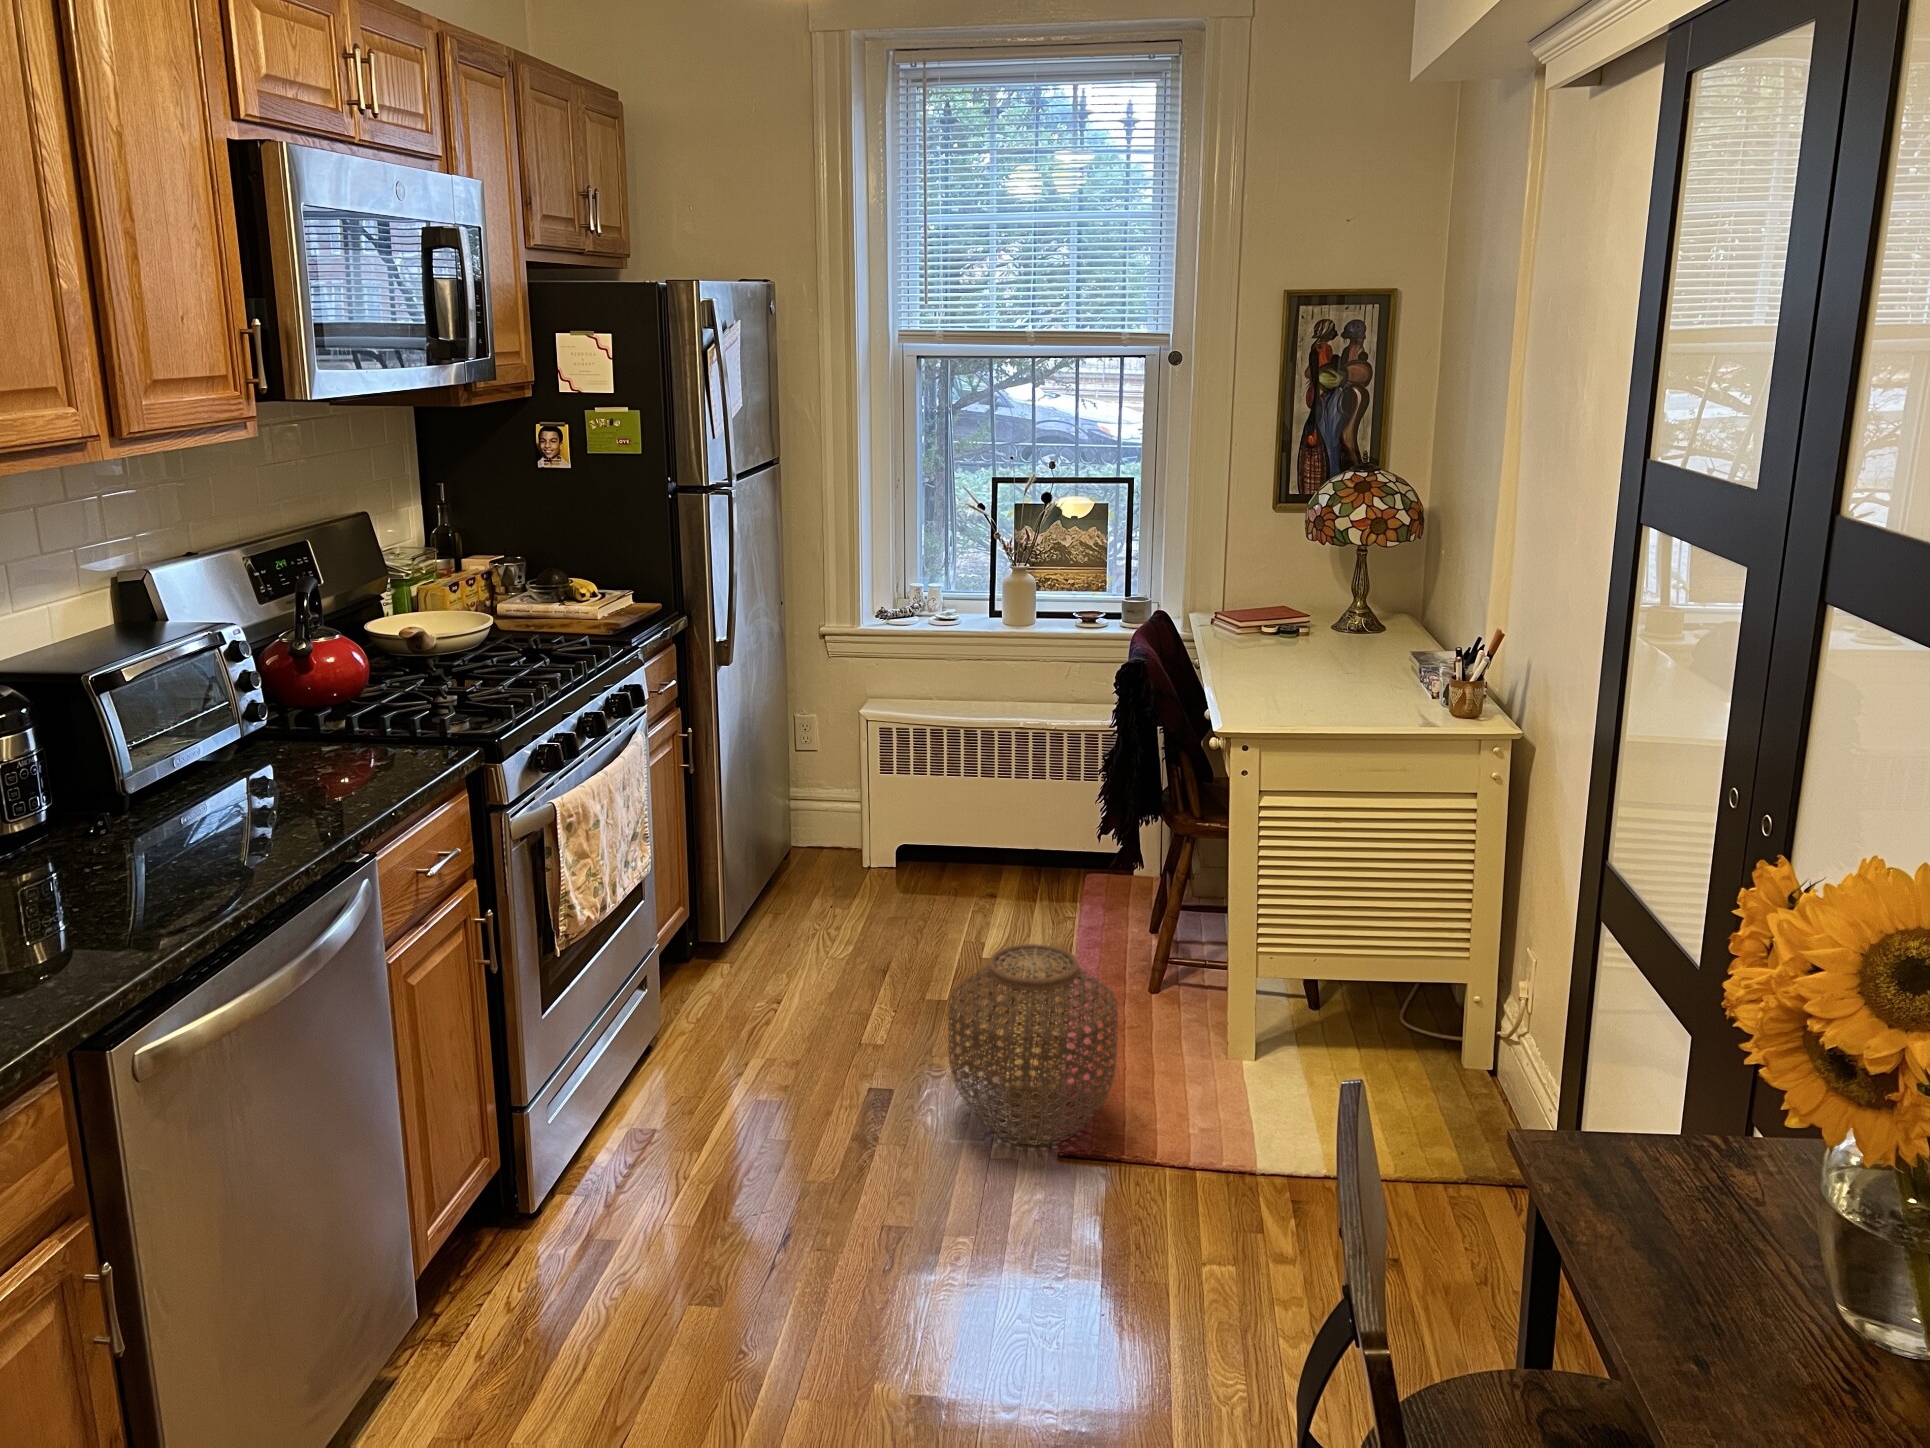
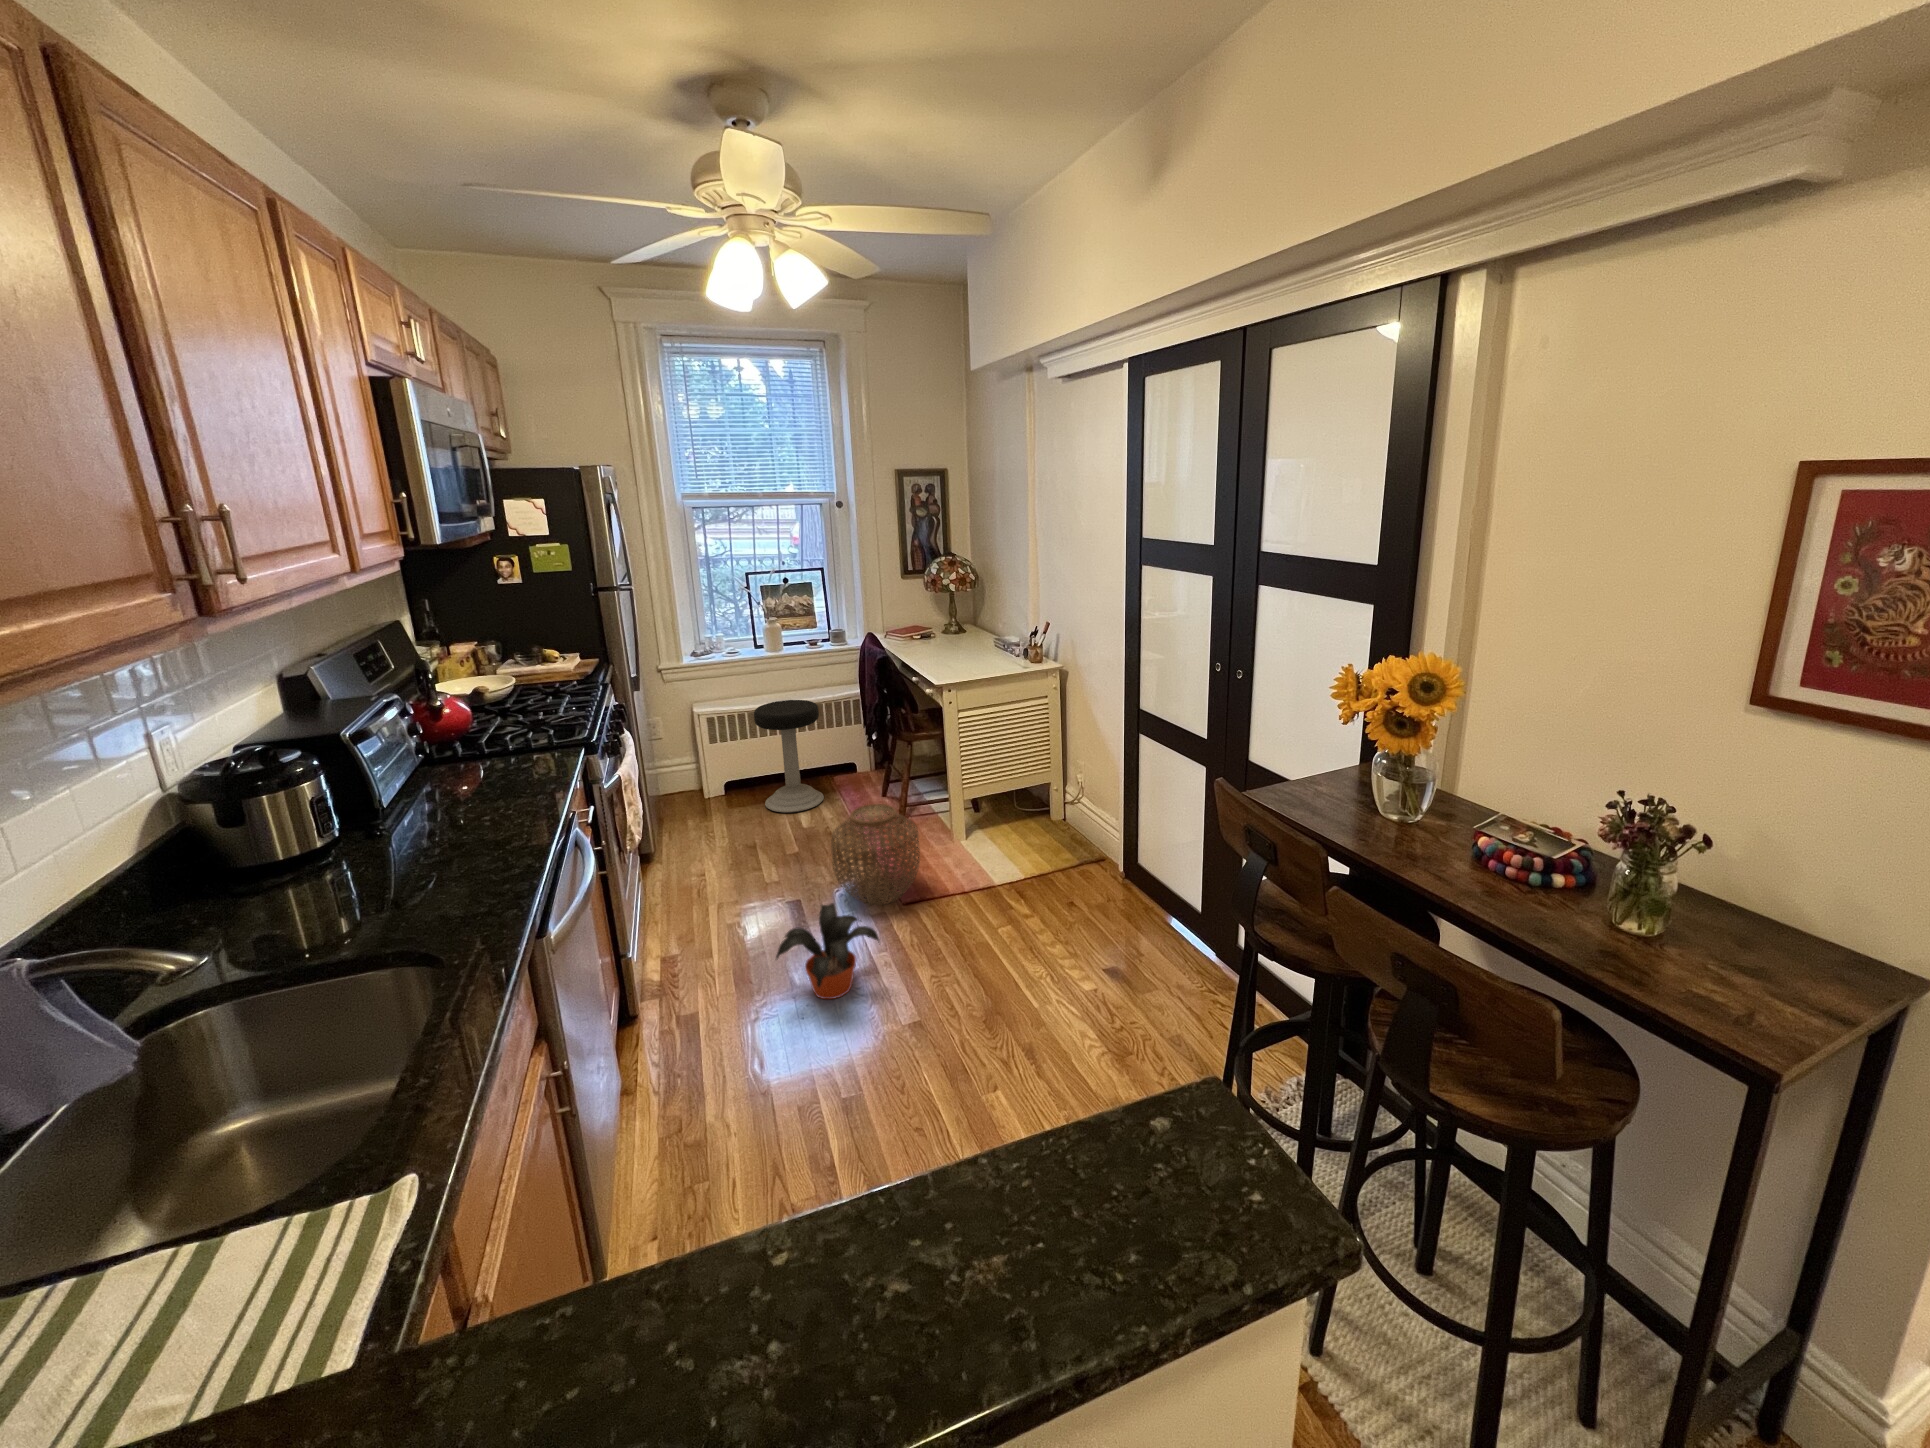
stool: none [940,718,1056,929] -> present [754,700,824,812]
potted plant: none [744,1110,932,1293] -> present [776,903,880,999]

